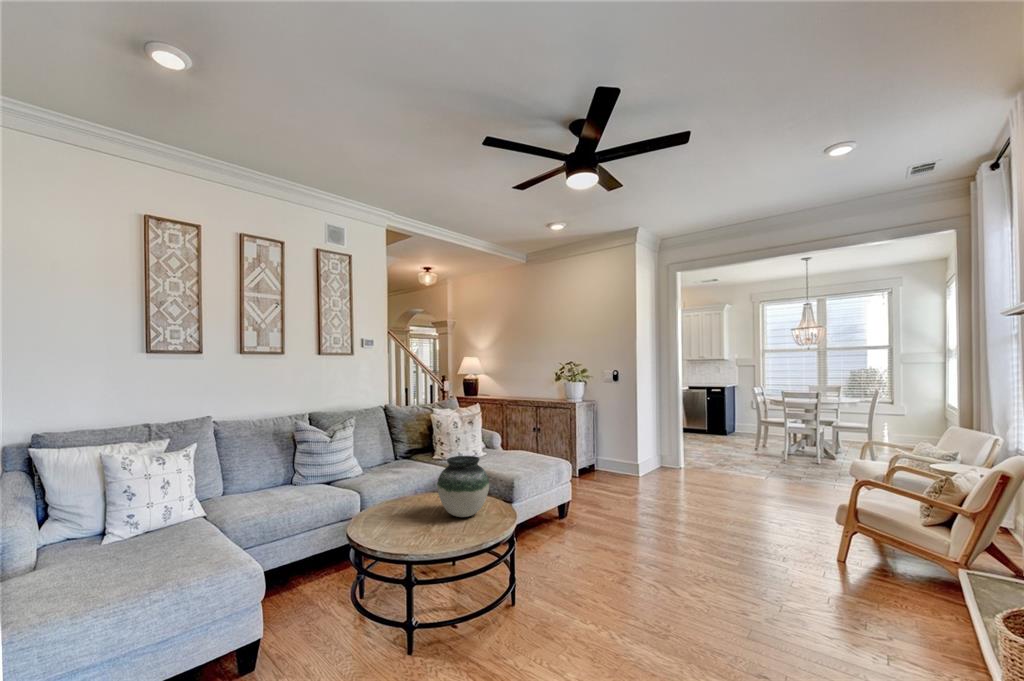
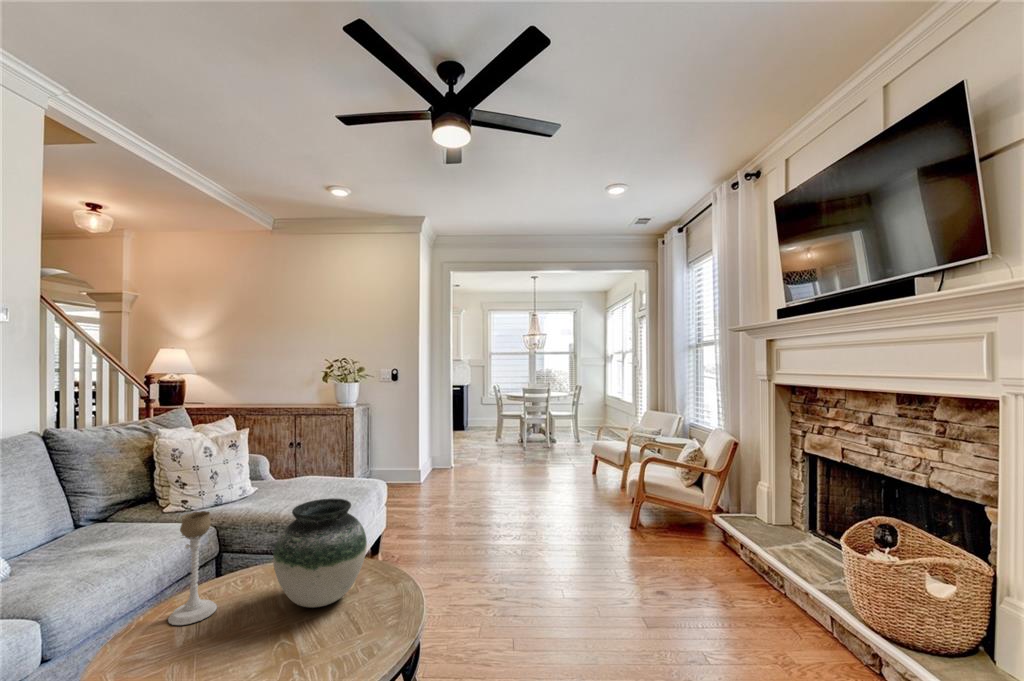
candle holder: none [397,452,419,508] -> present [168,511,217,625]

